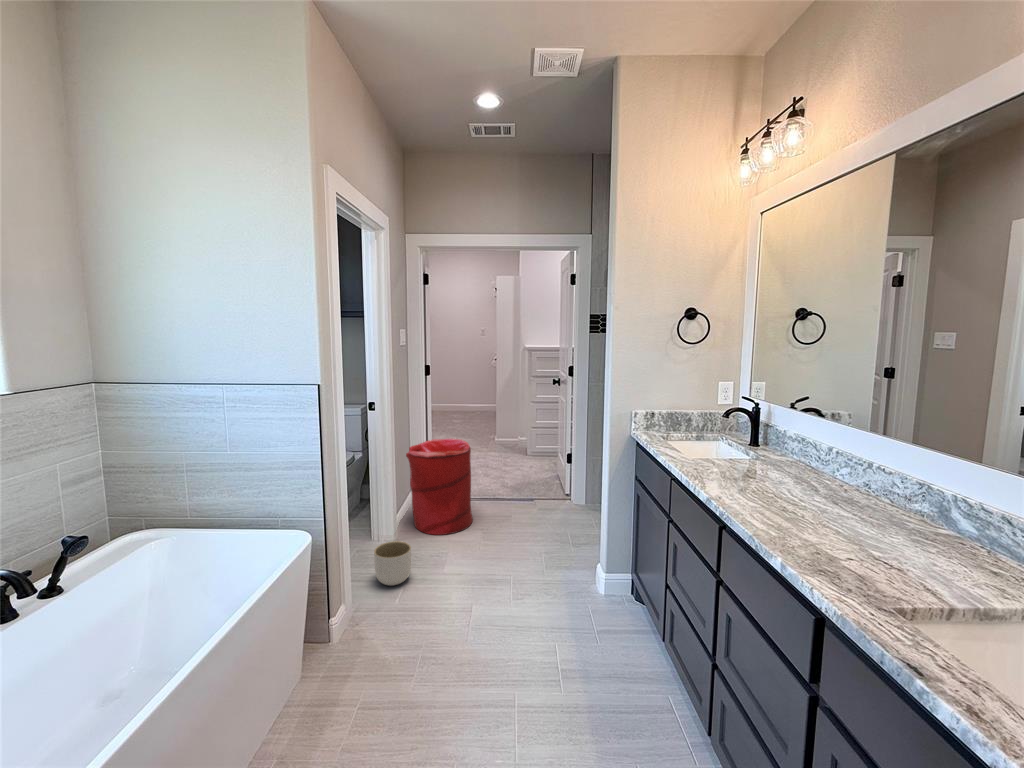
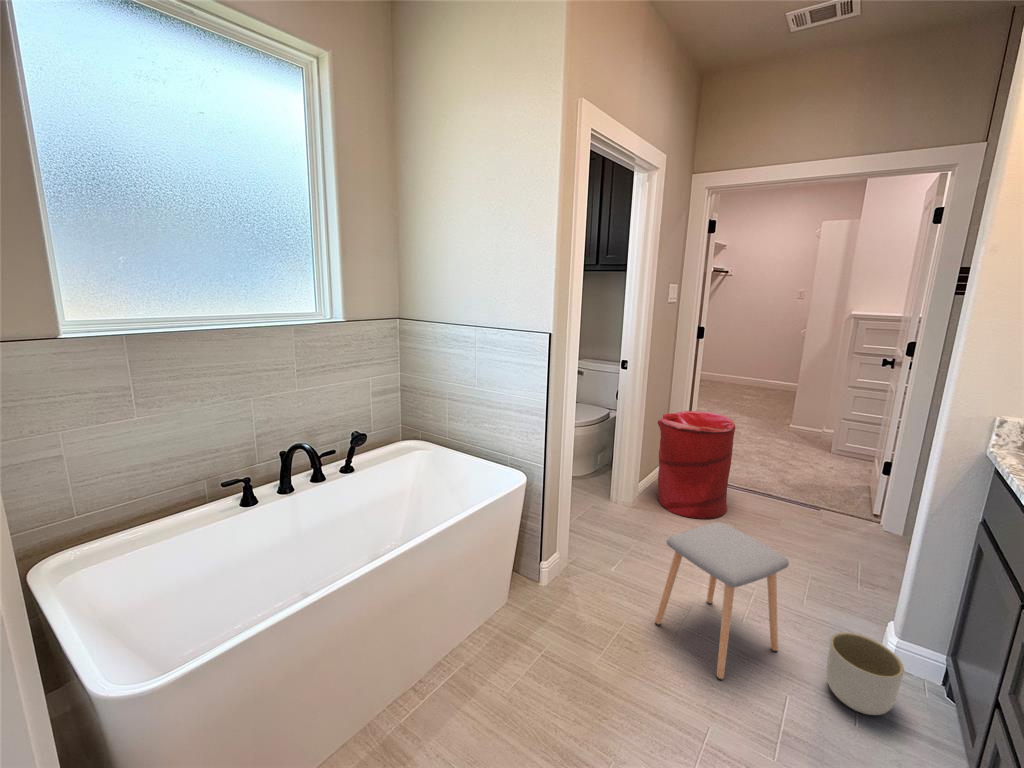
stool: none [448,527,540,655] -> present [655,522,789,680]
planter: present [374,541,411,586] -> present [826,633,904,715]

